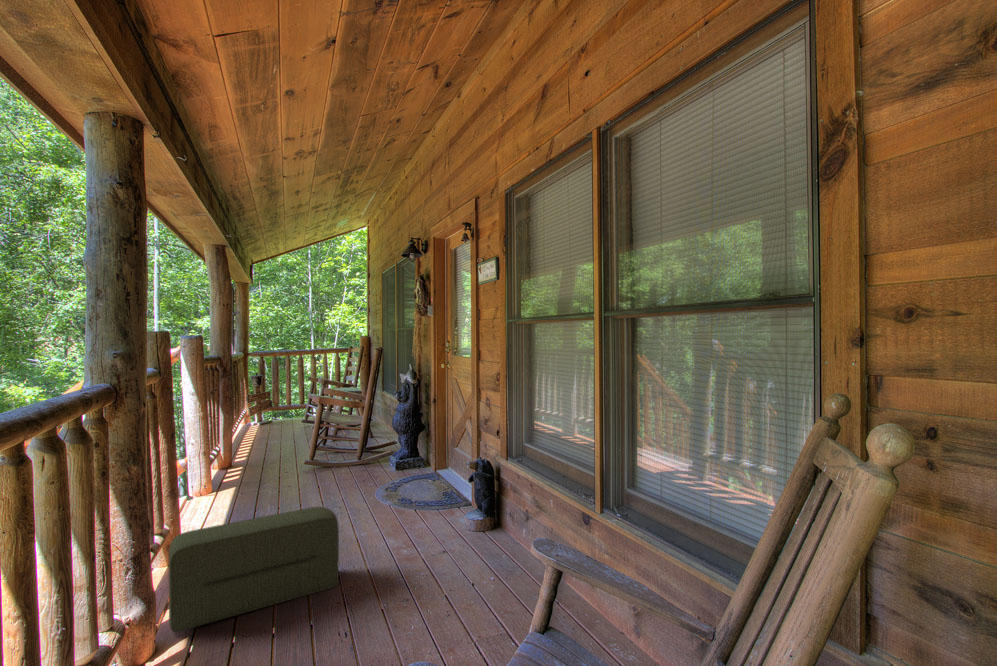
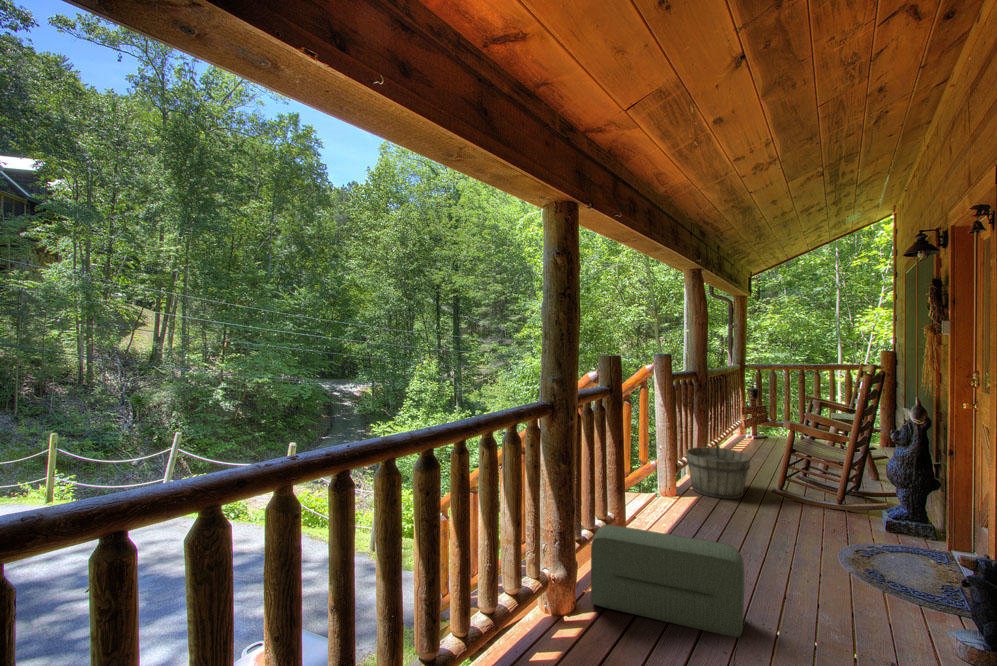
wooden bucket: none [219,425,287,485] -> present [686,439,750,499]

